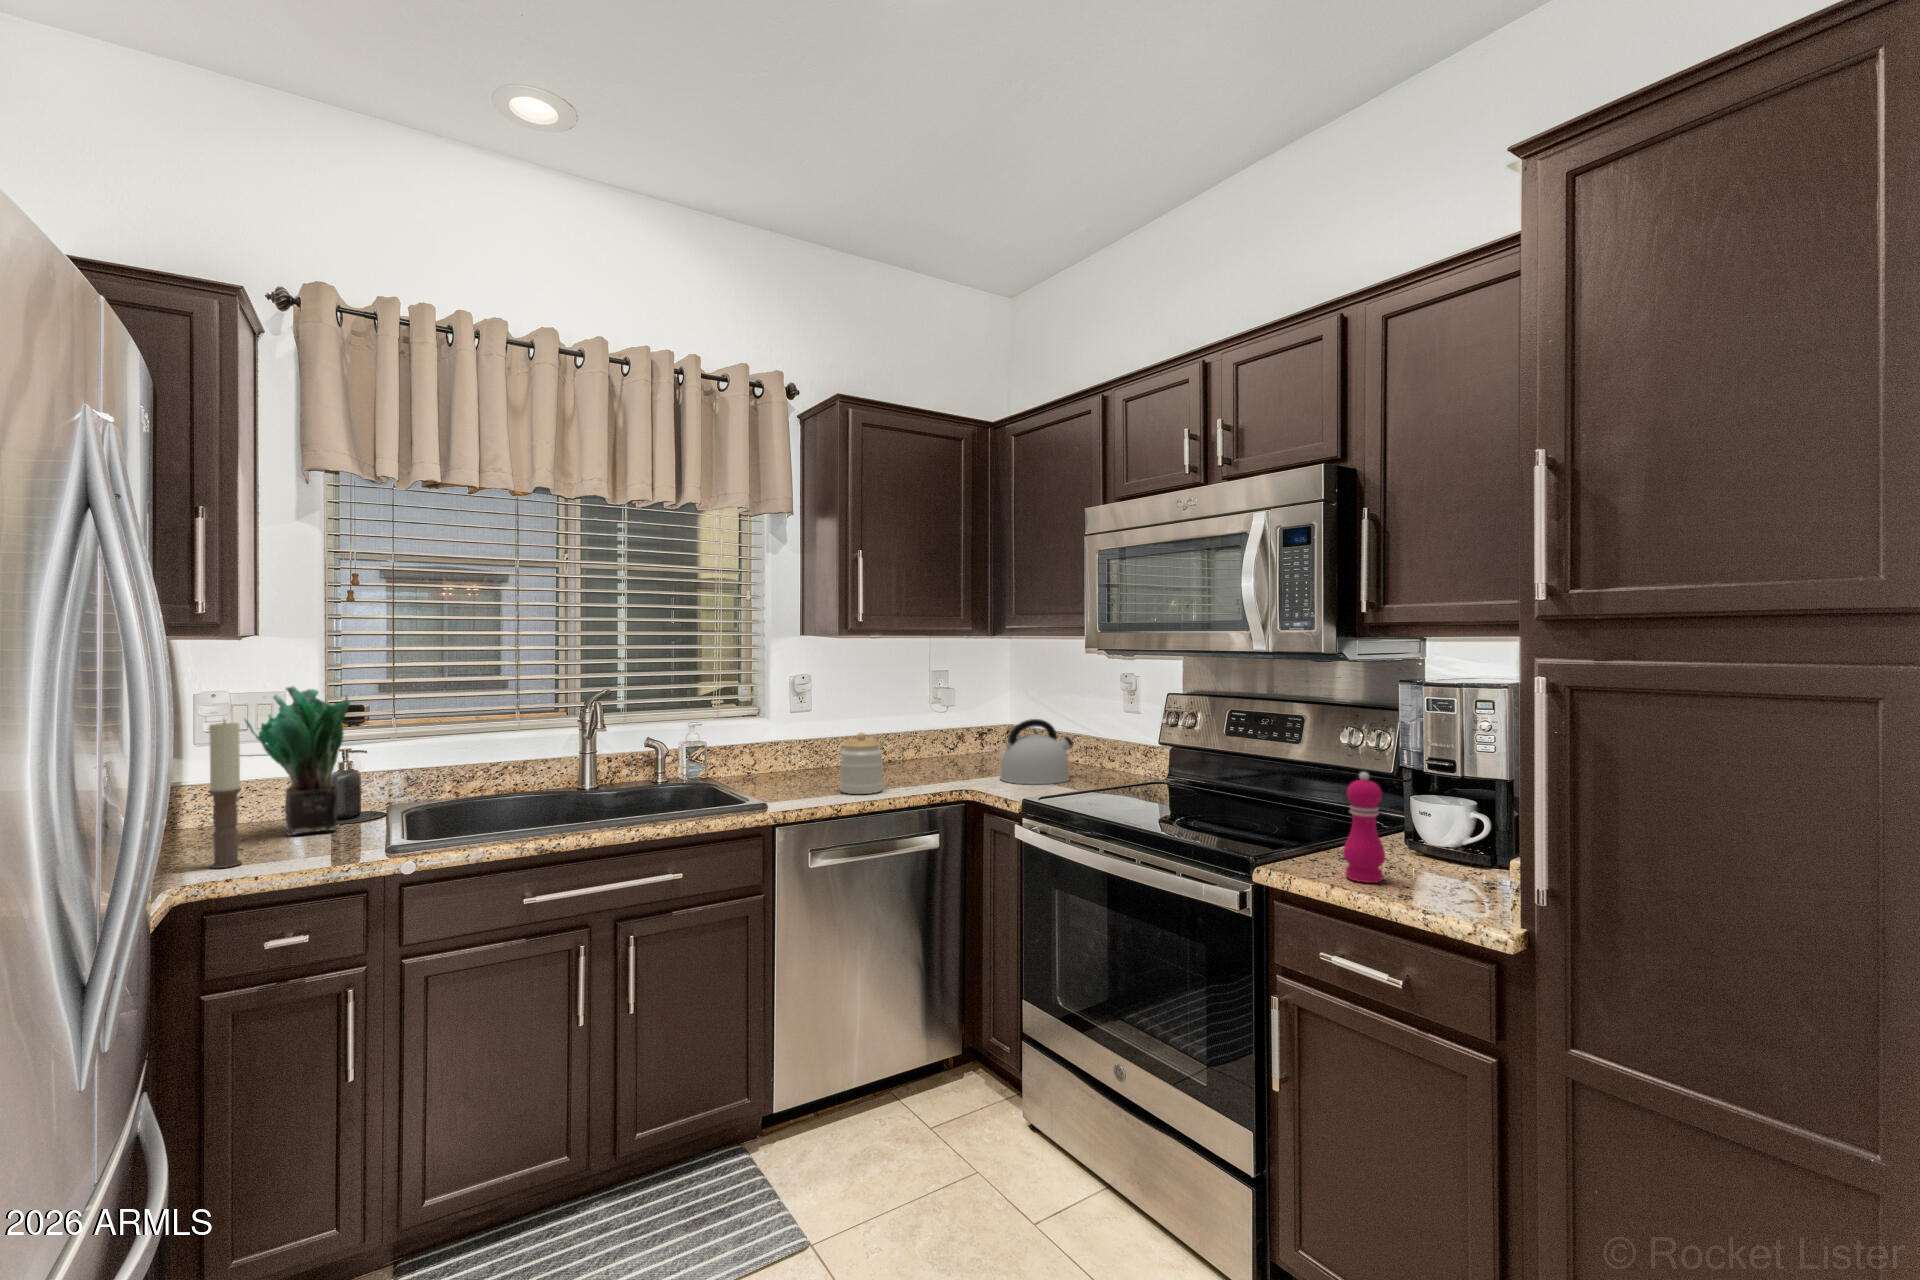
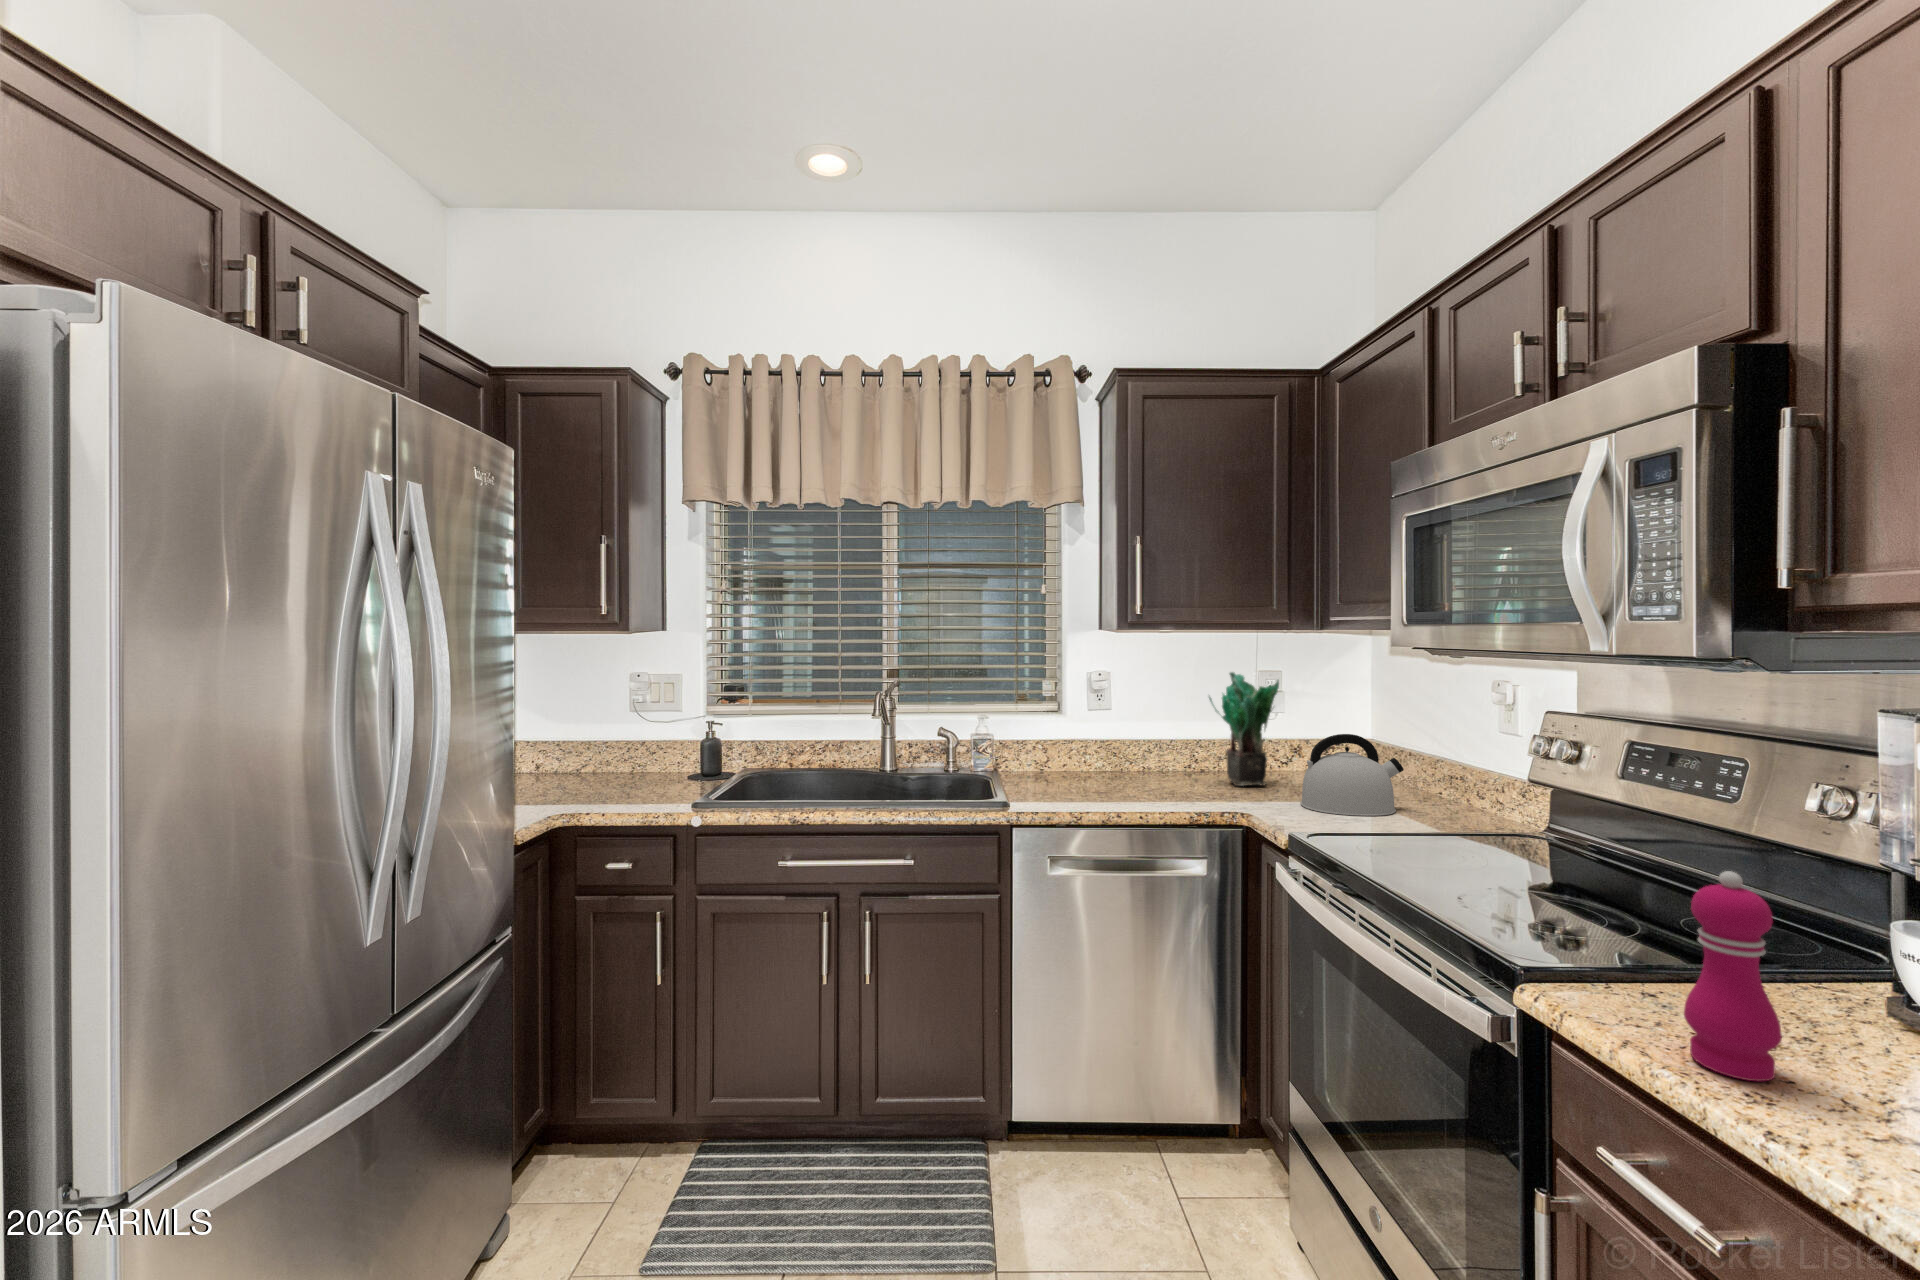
potted plant: present [245,686,350,835] -> present [1209,672,1279,786]
candle: present [209,722,242,868] -> none [585,697,606,807]
jar: present [840,733,883,794] -> none [1101,737,1148,803]

